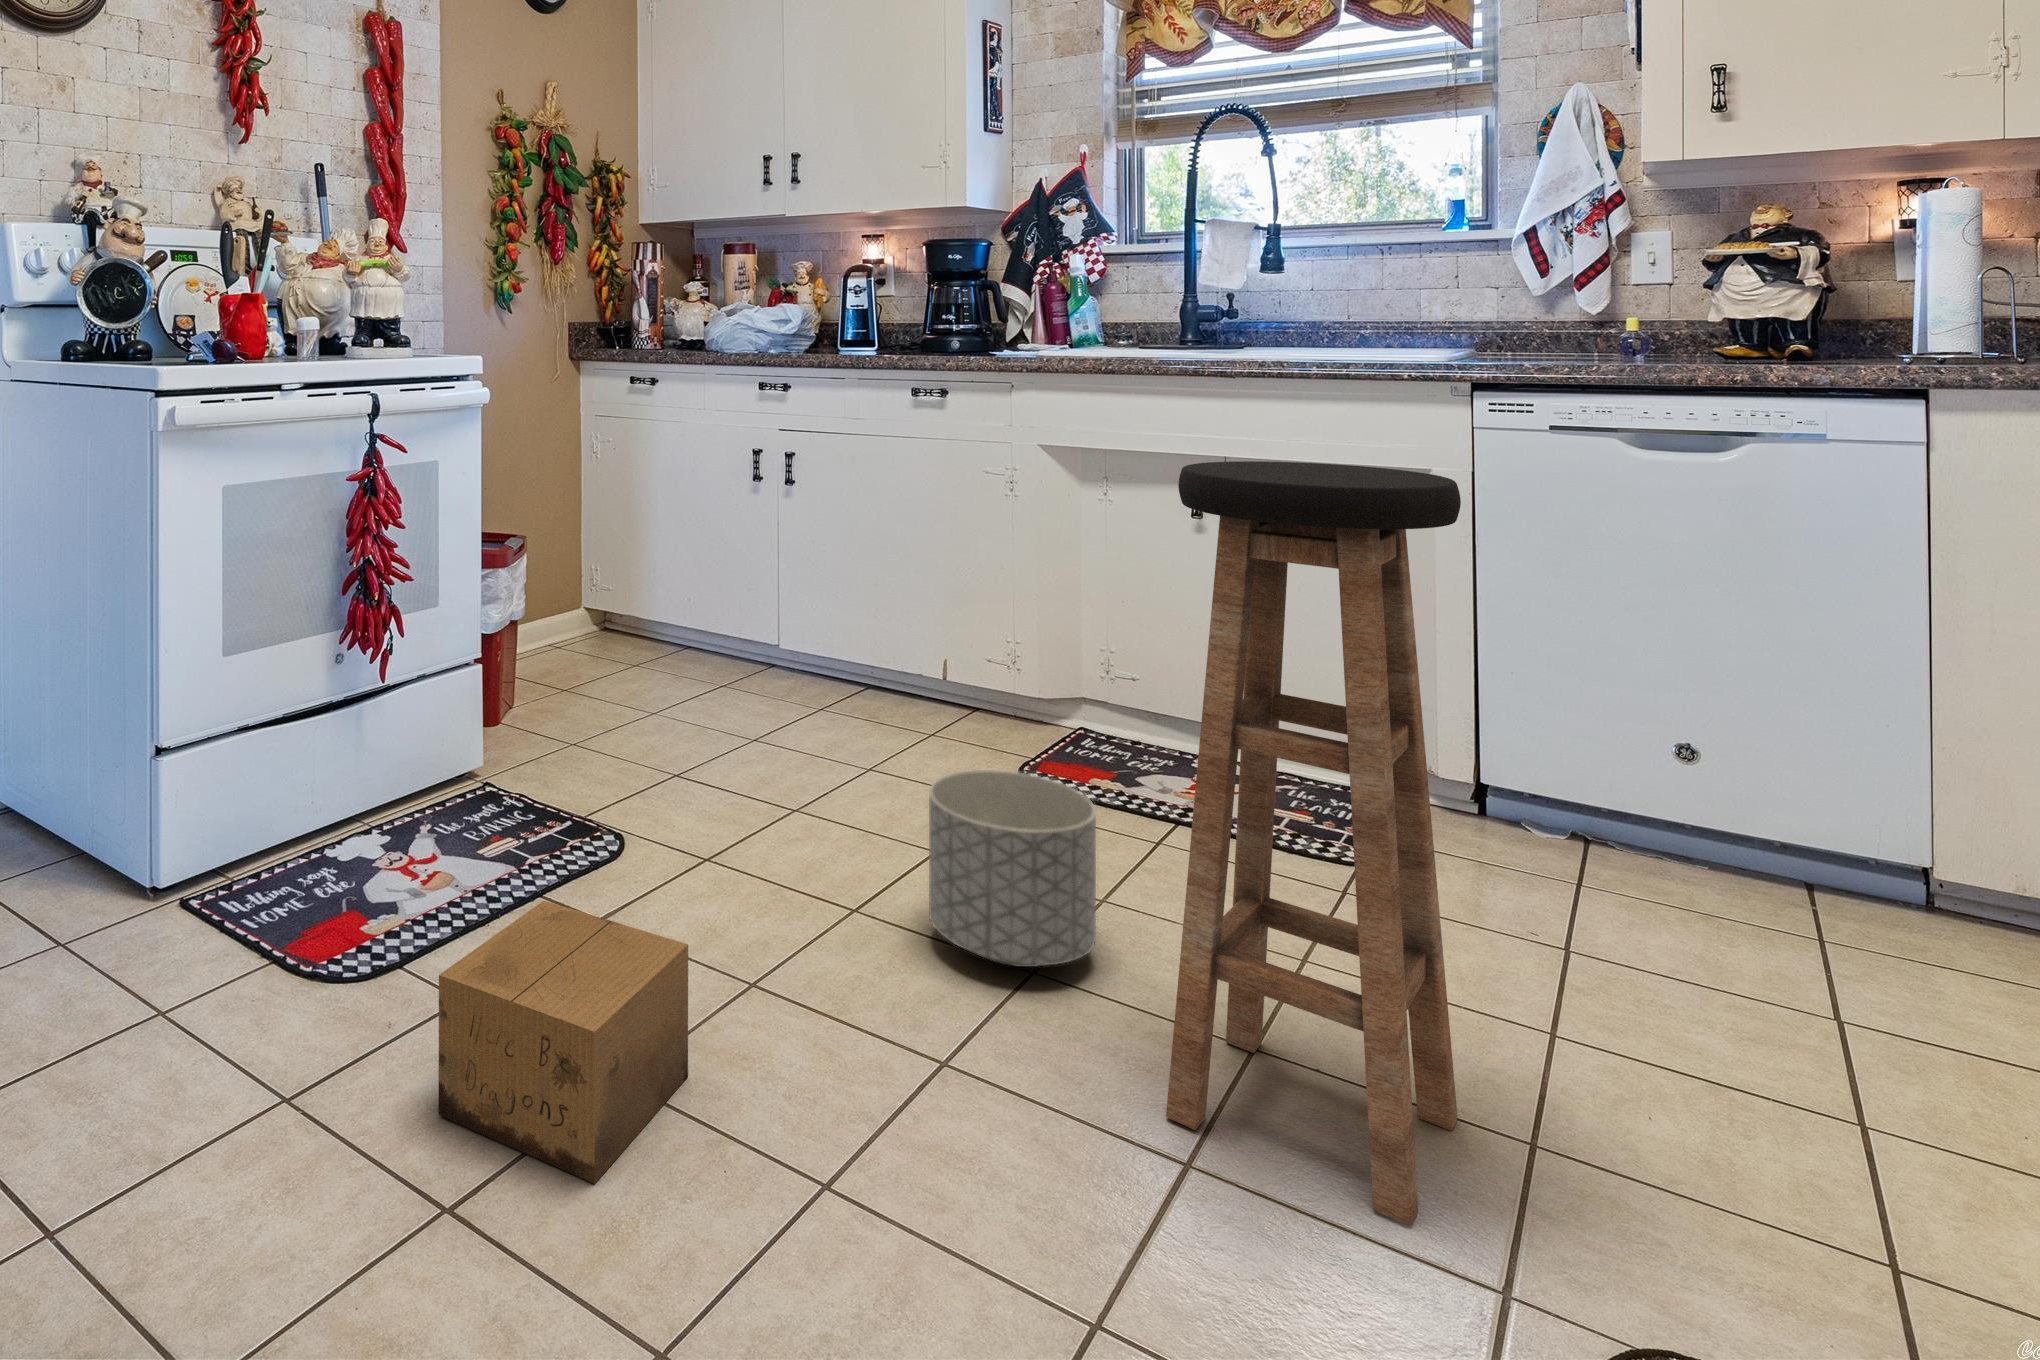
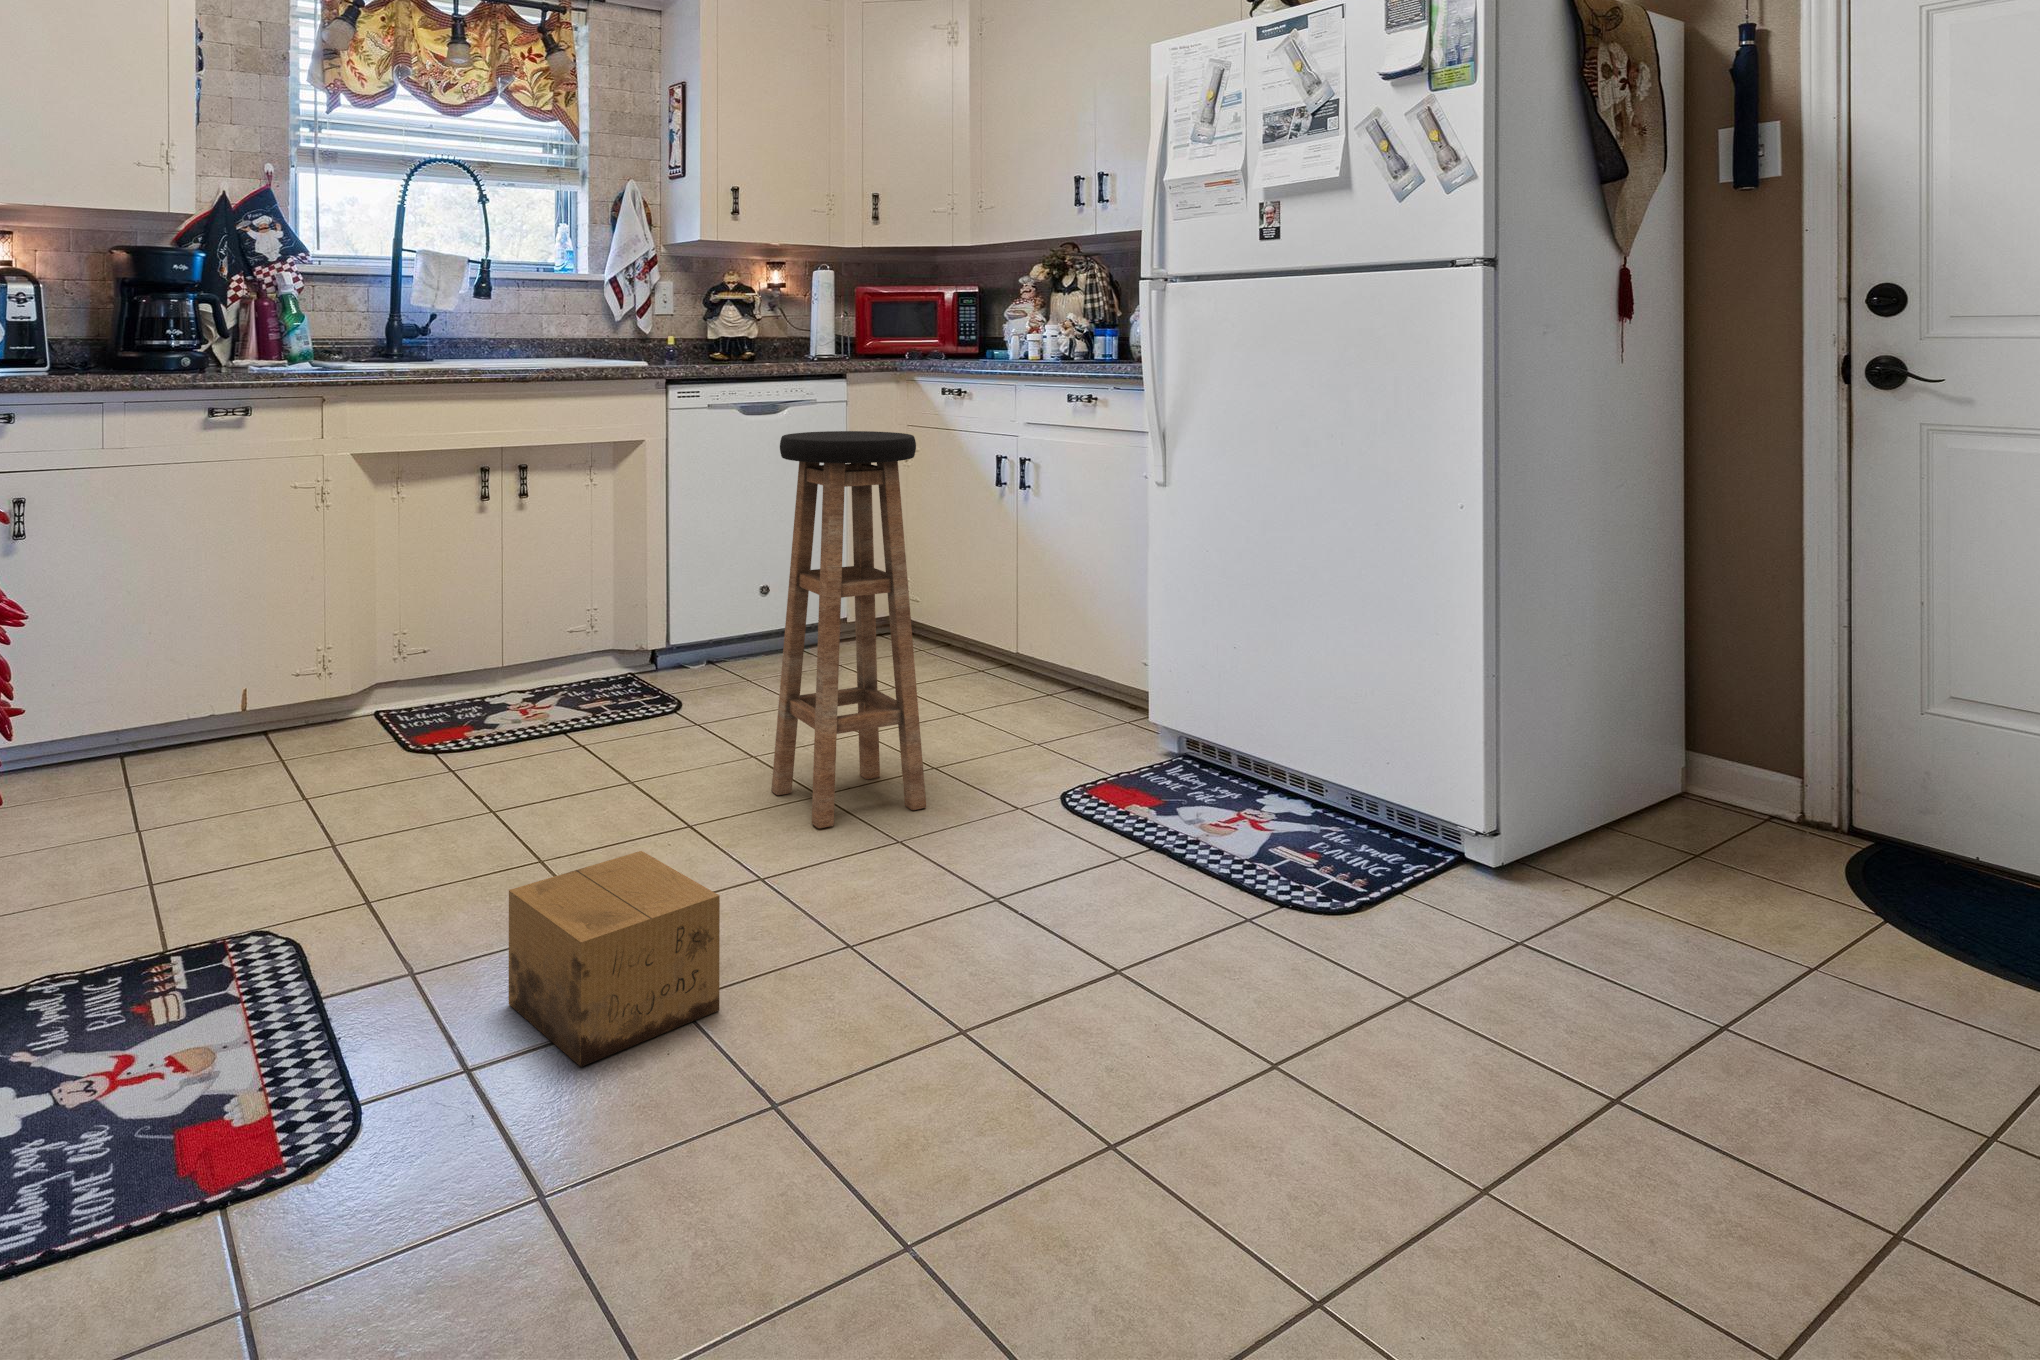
planter: present [929,770,1096,967] -> none [568,689,688,827]

